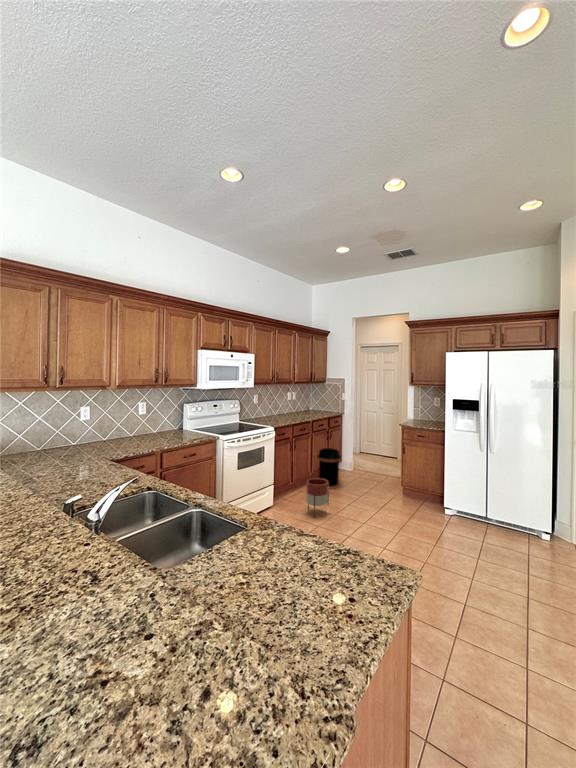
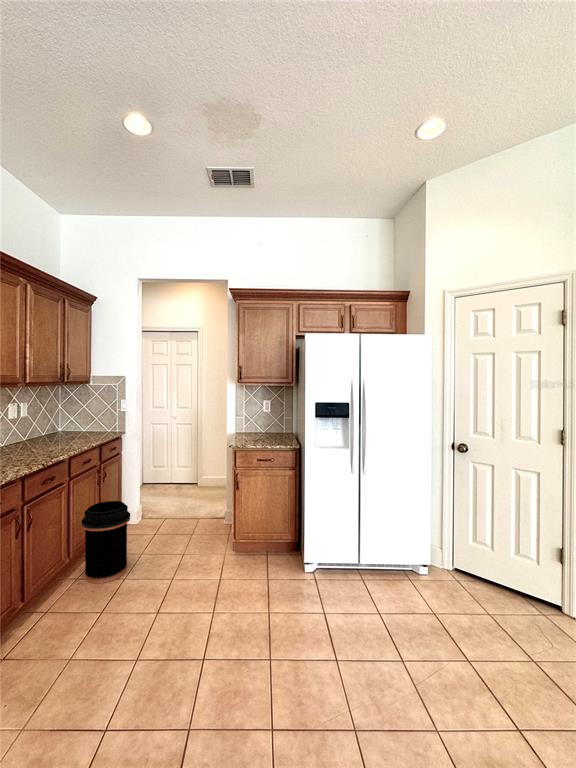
planter: present [306,478,329,517] -> none [67,585,122,689]

